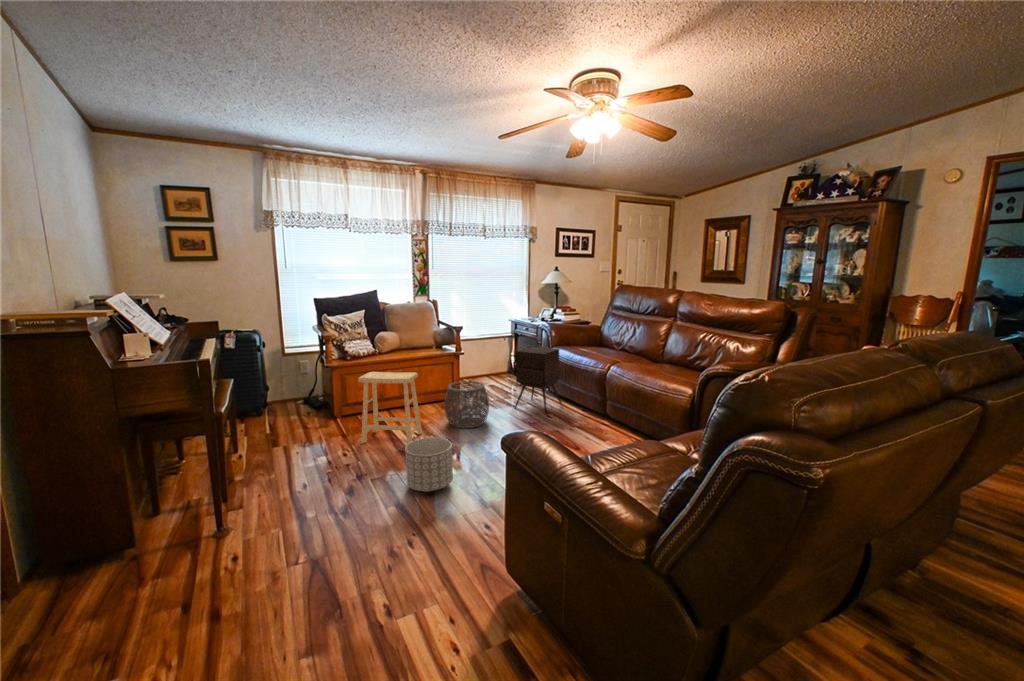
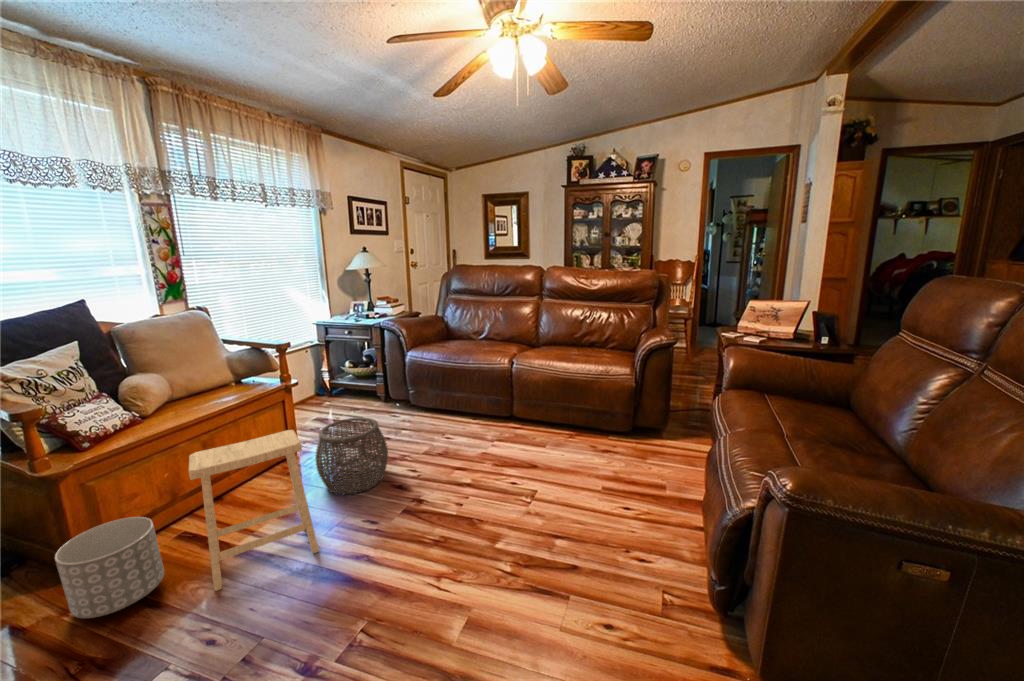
side table: present [515,346,562,414] -> none [383,350,439,440]
planter: present [405,437,453,492] -> present [55,517,164,618]

